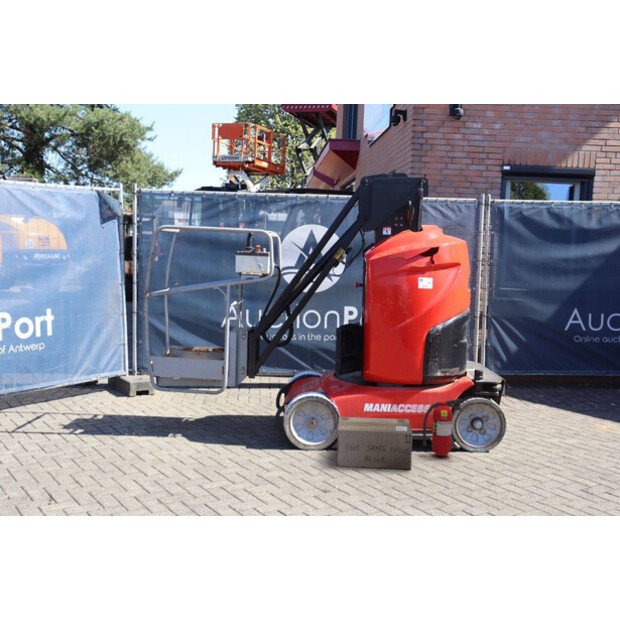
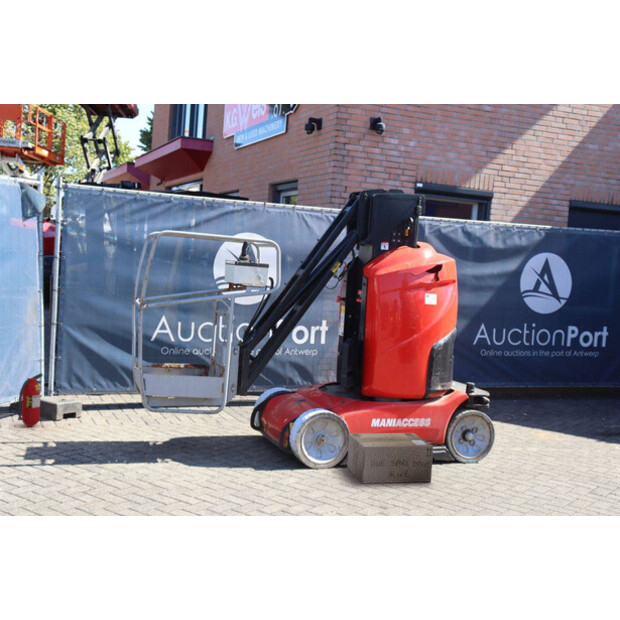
fire extinguisher: present [423,399,463,456] -> present [18,373,42,426]

